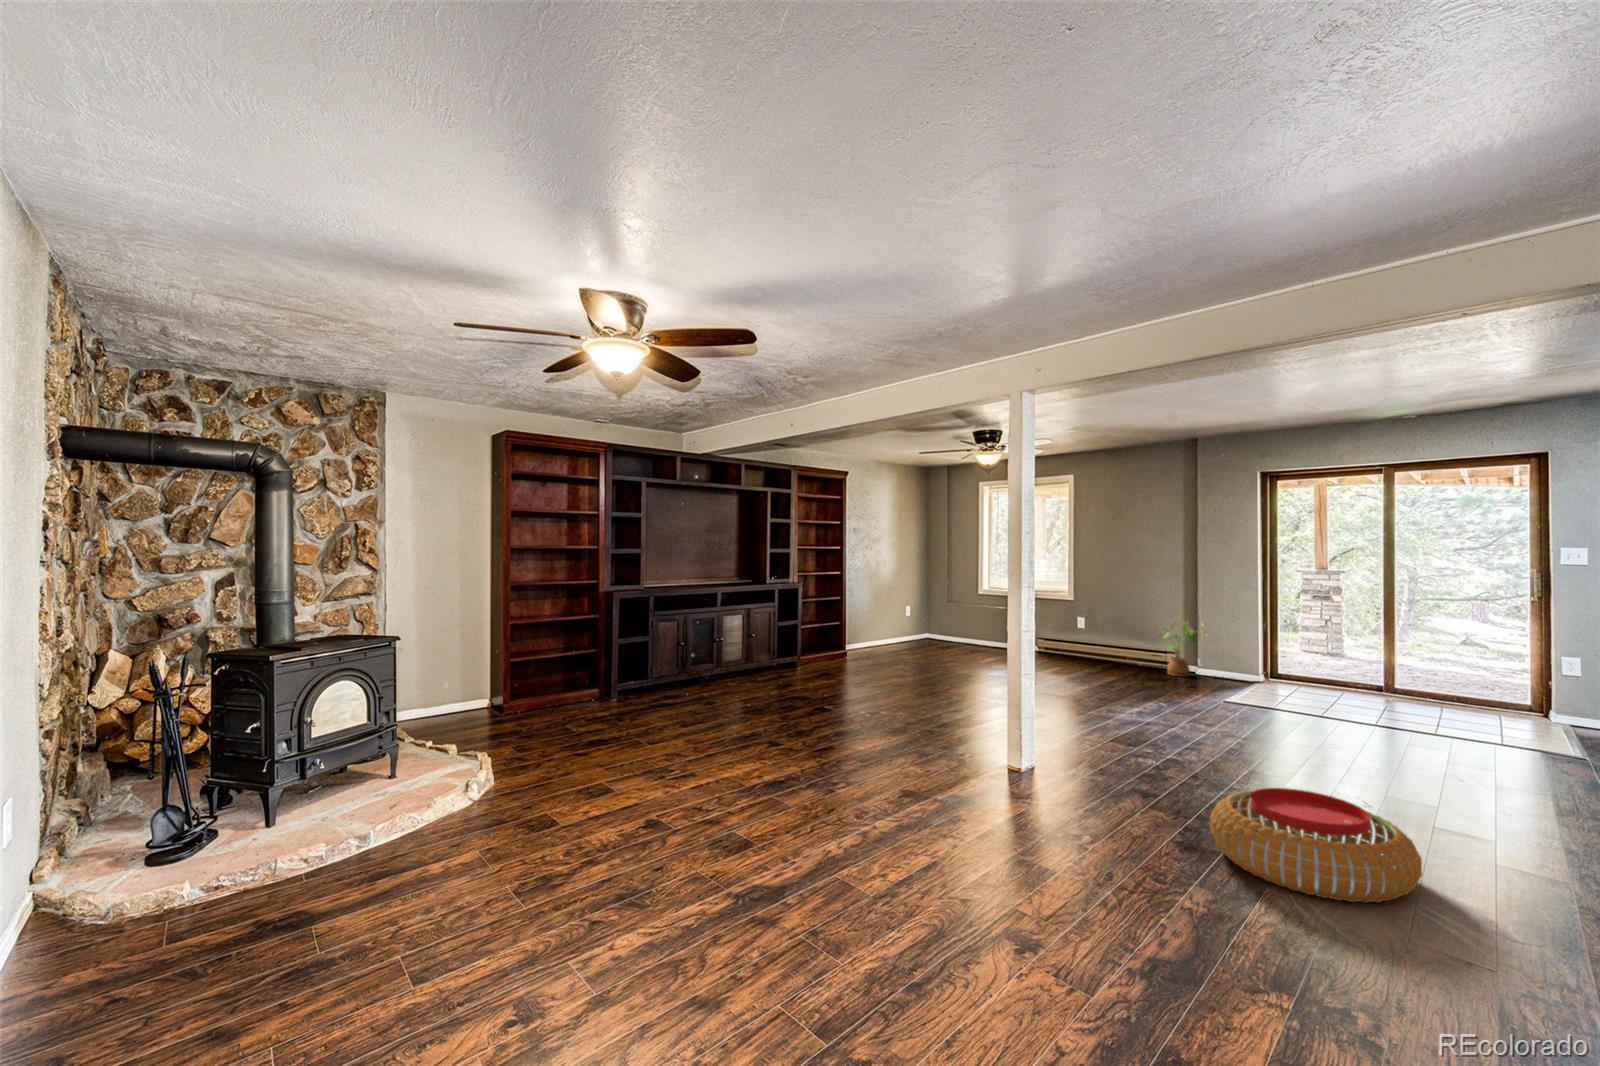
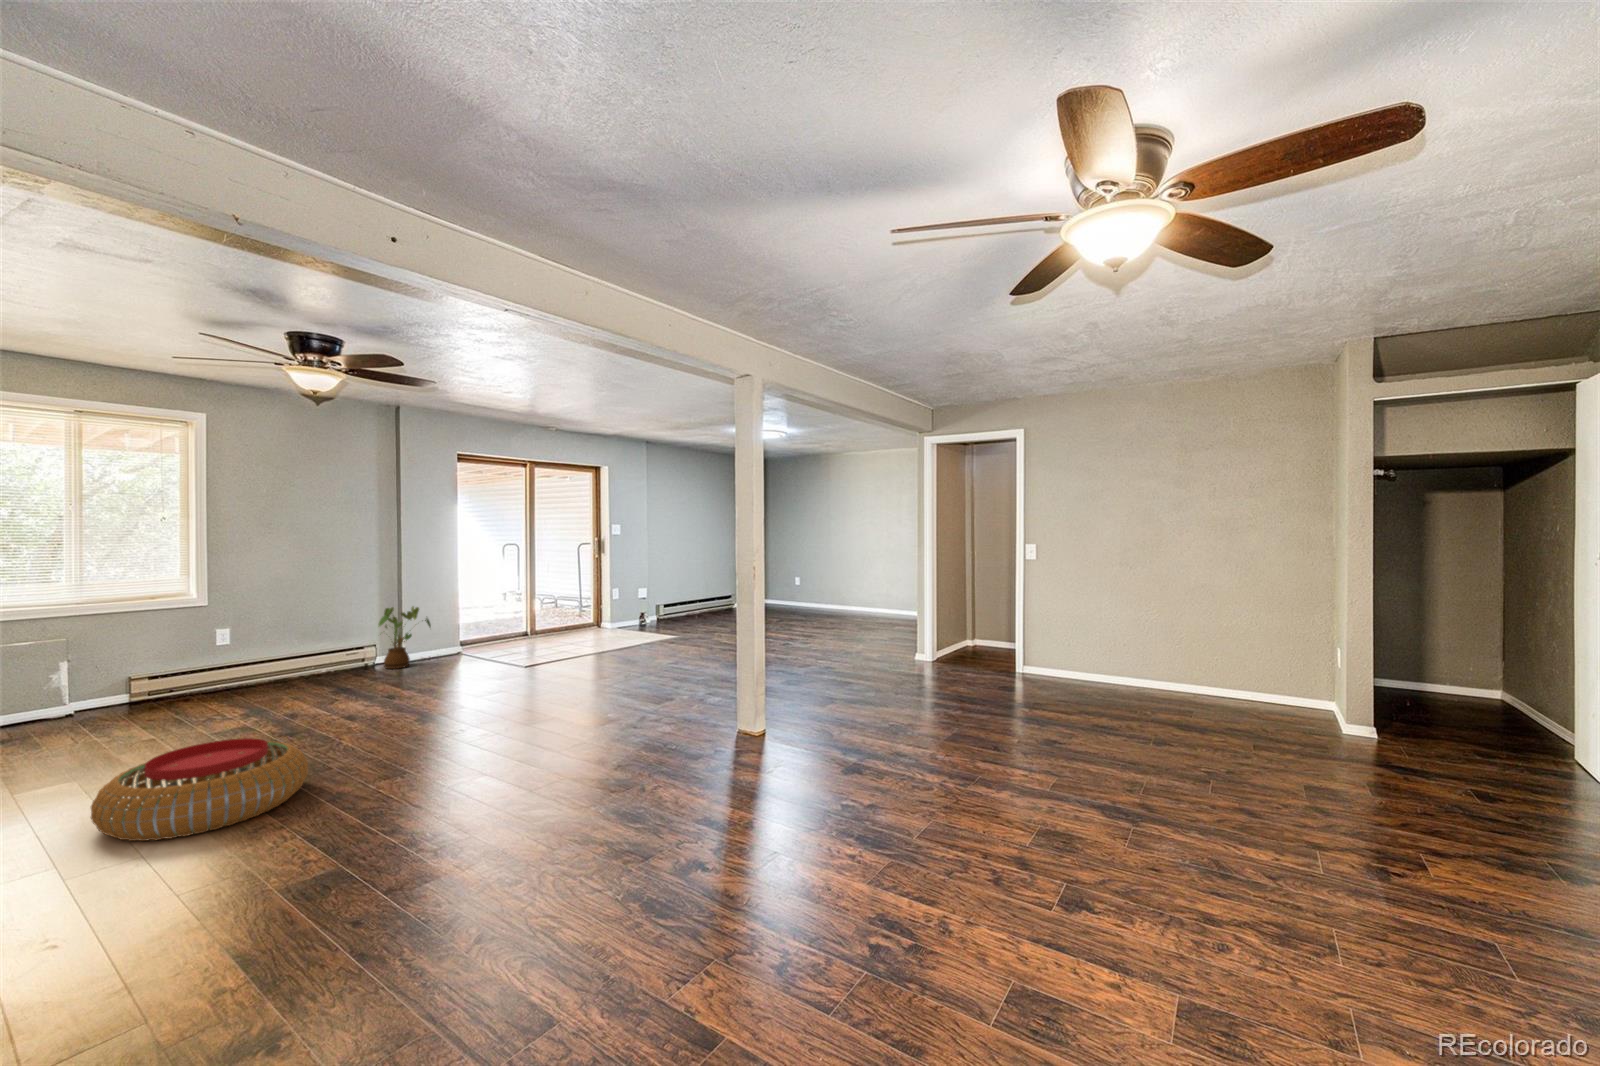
pouf: present [1210,788,1422,903] -> present [91,738,308,841]

